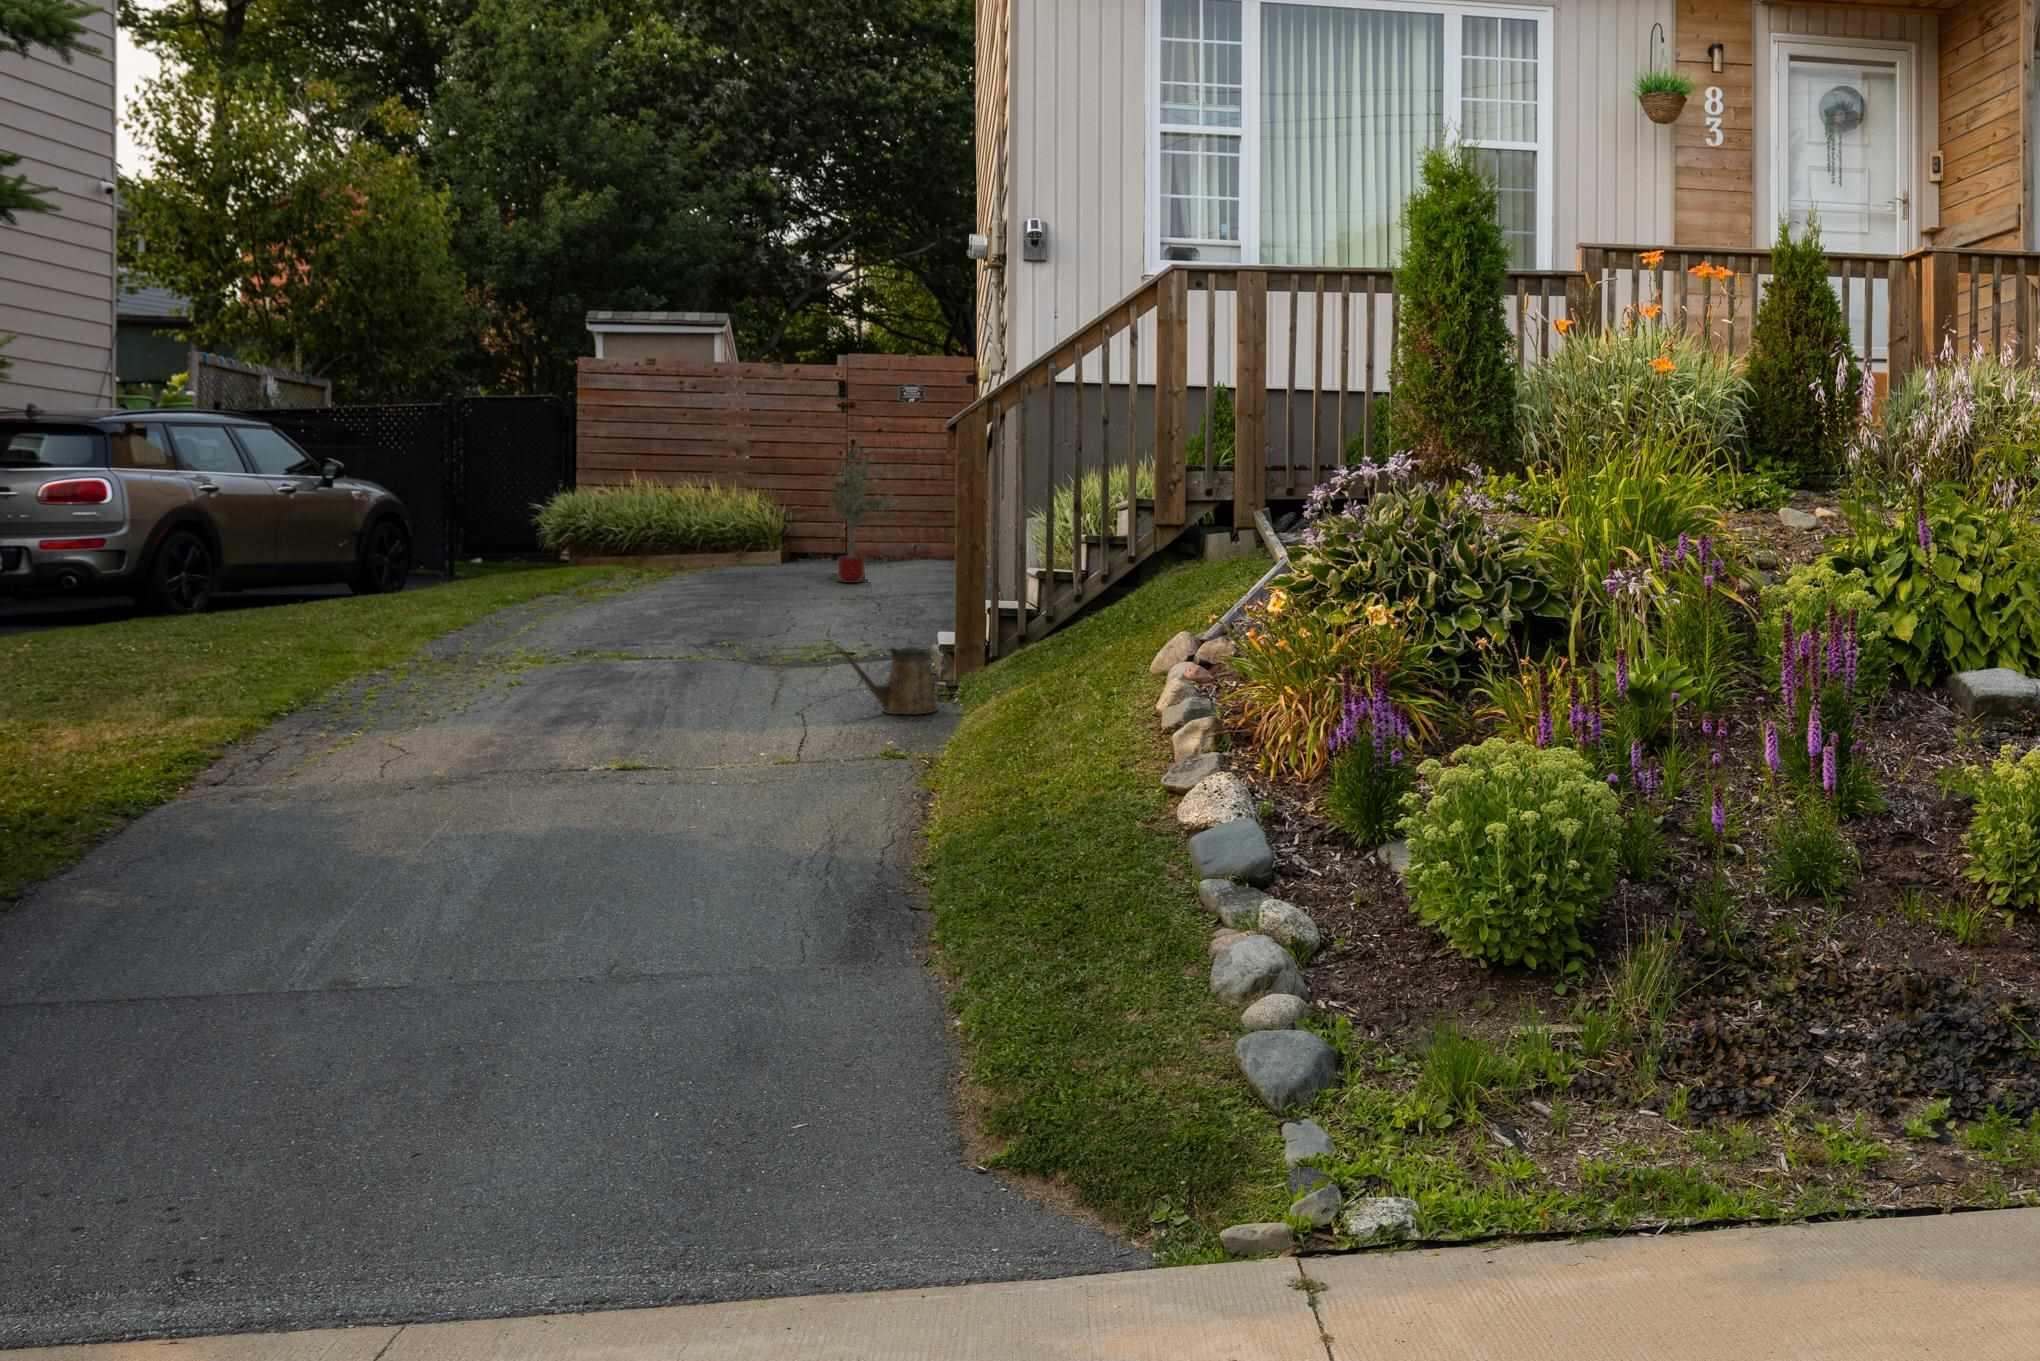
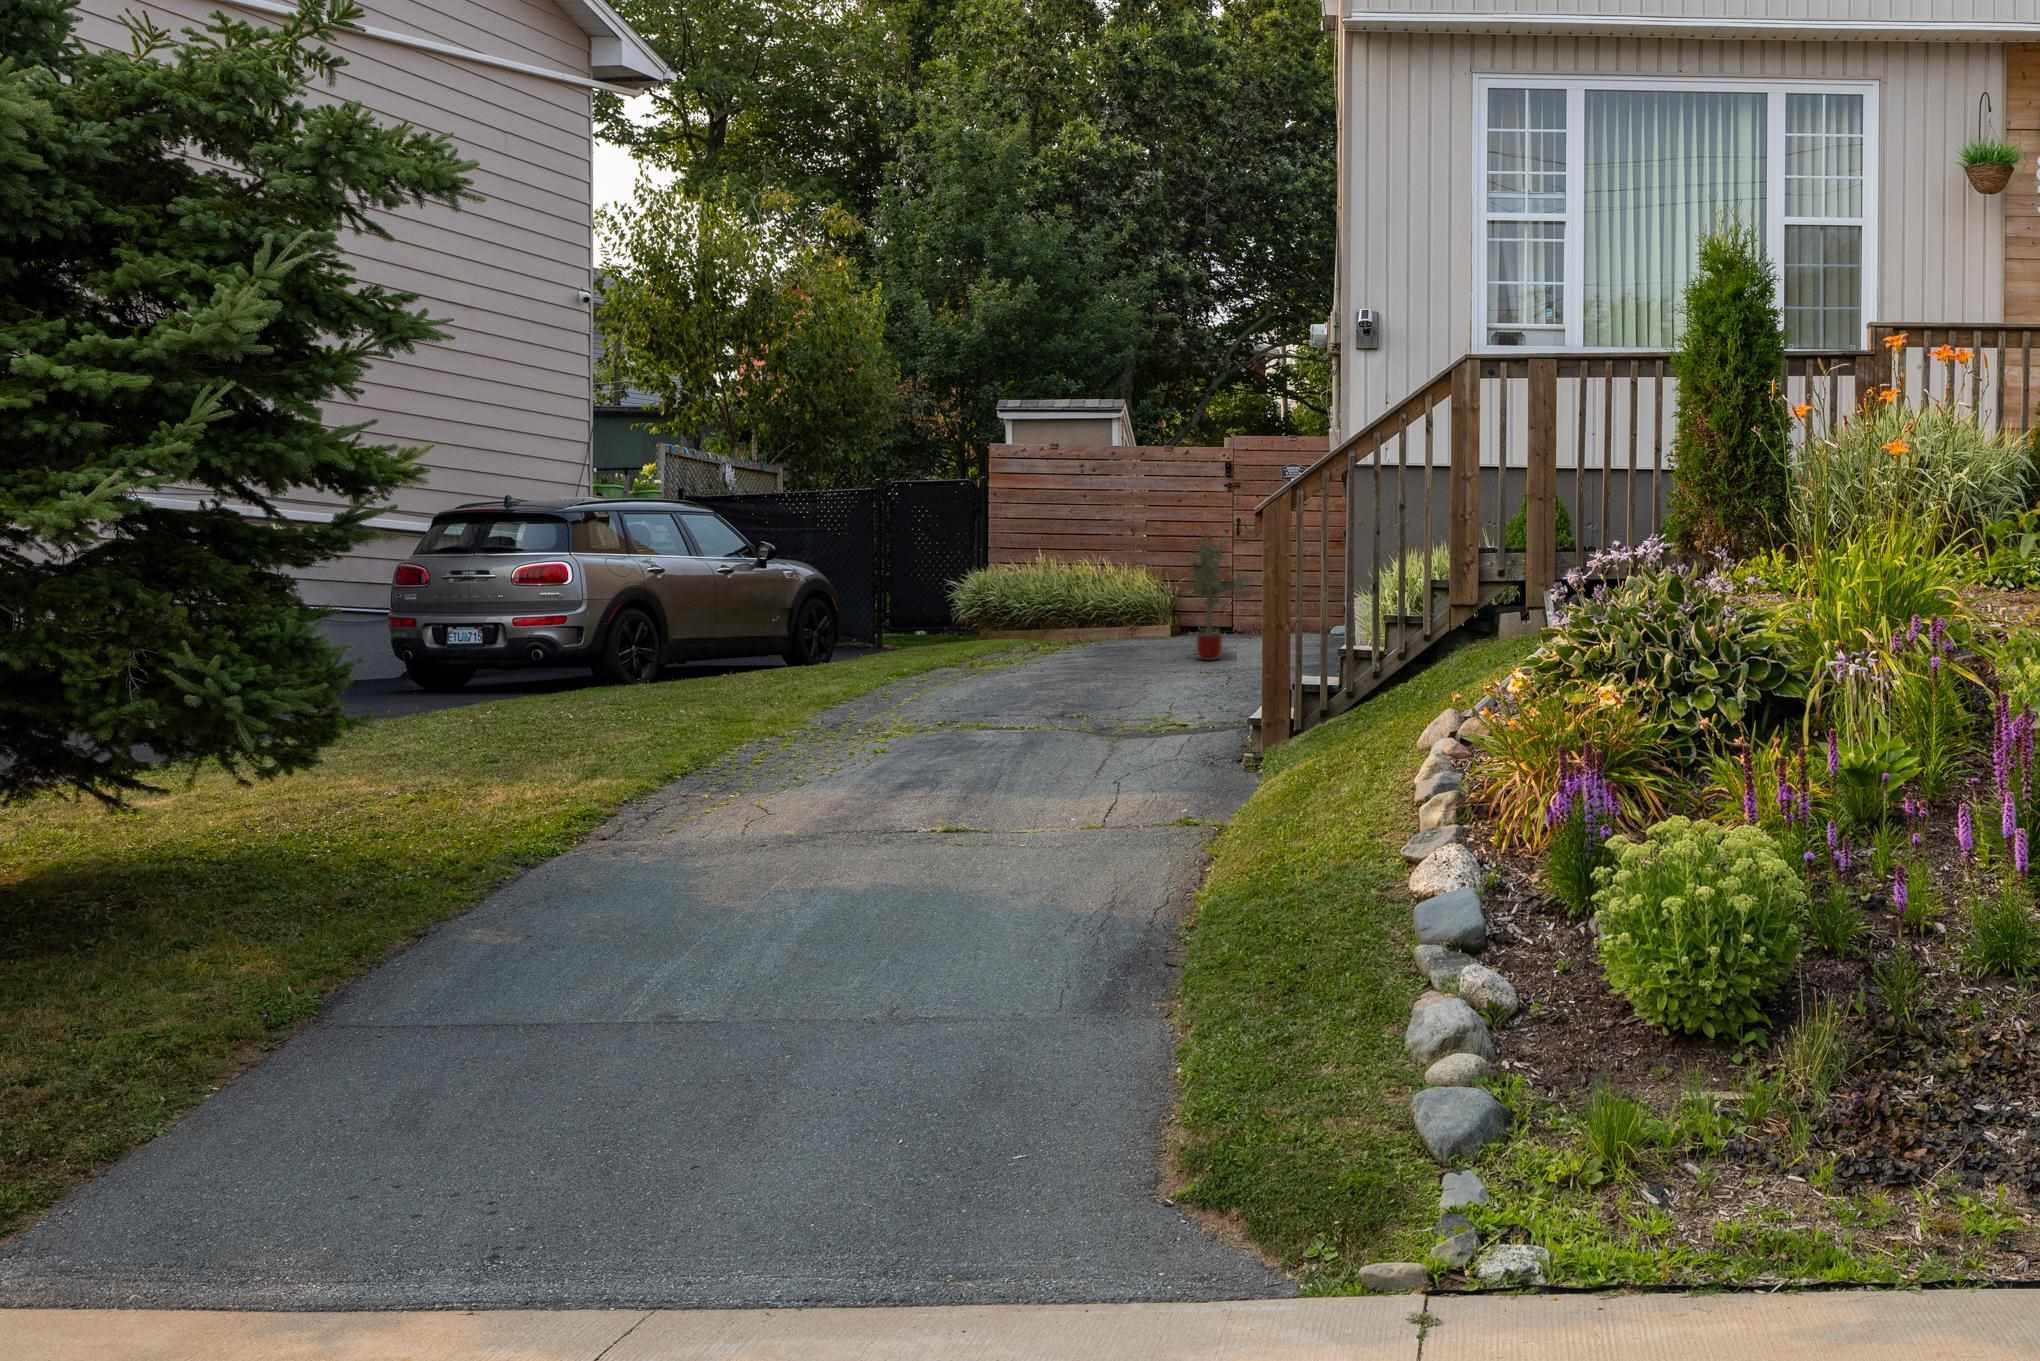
watering can: present [834,645,952,714] -> none [1151,719,1264,787]

